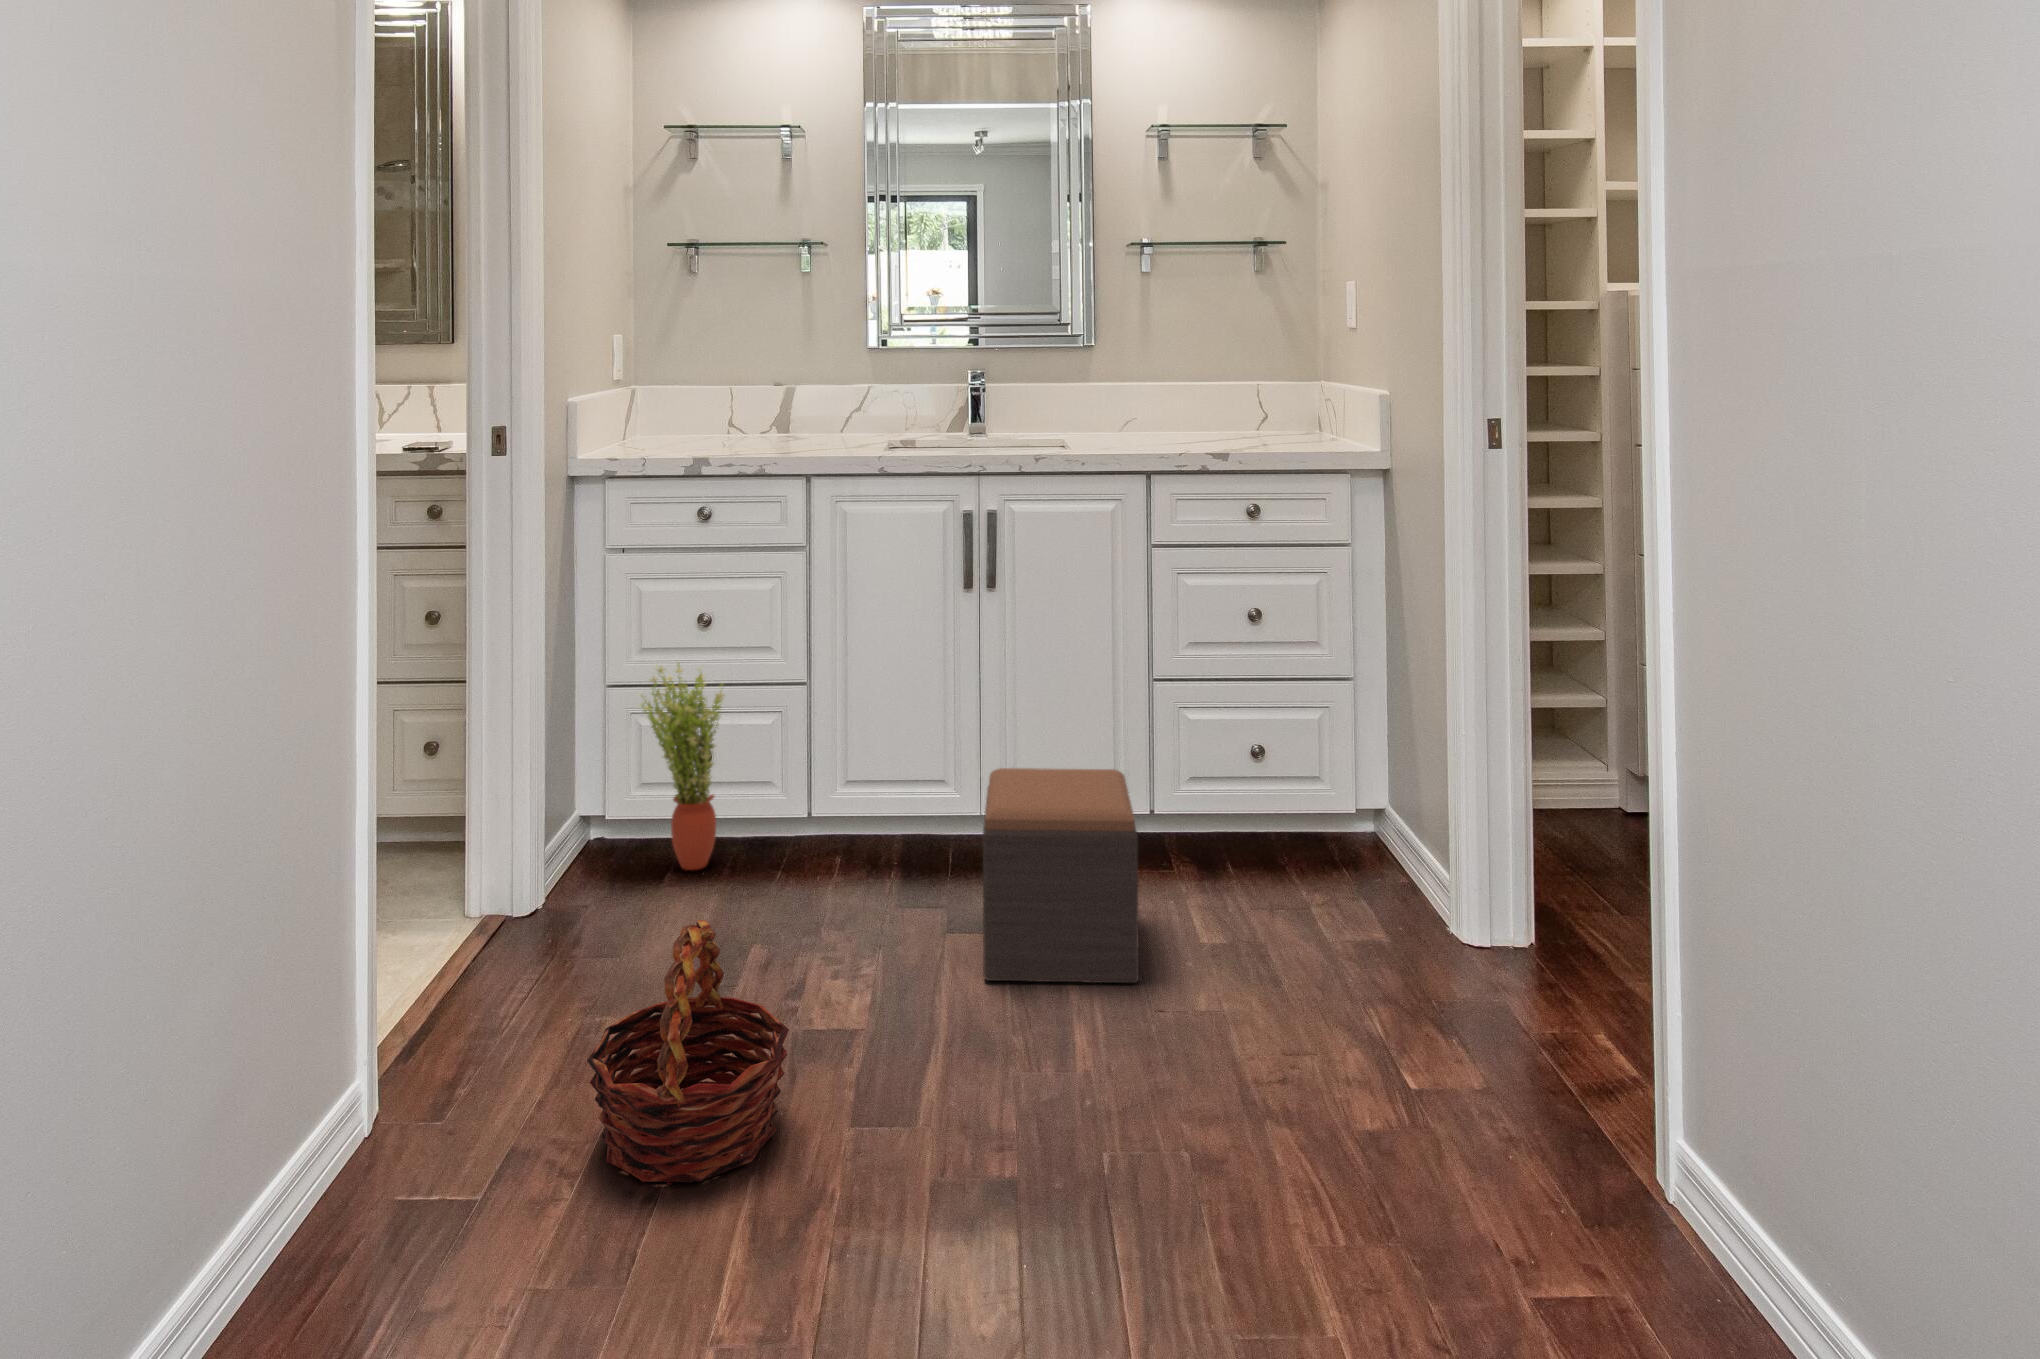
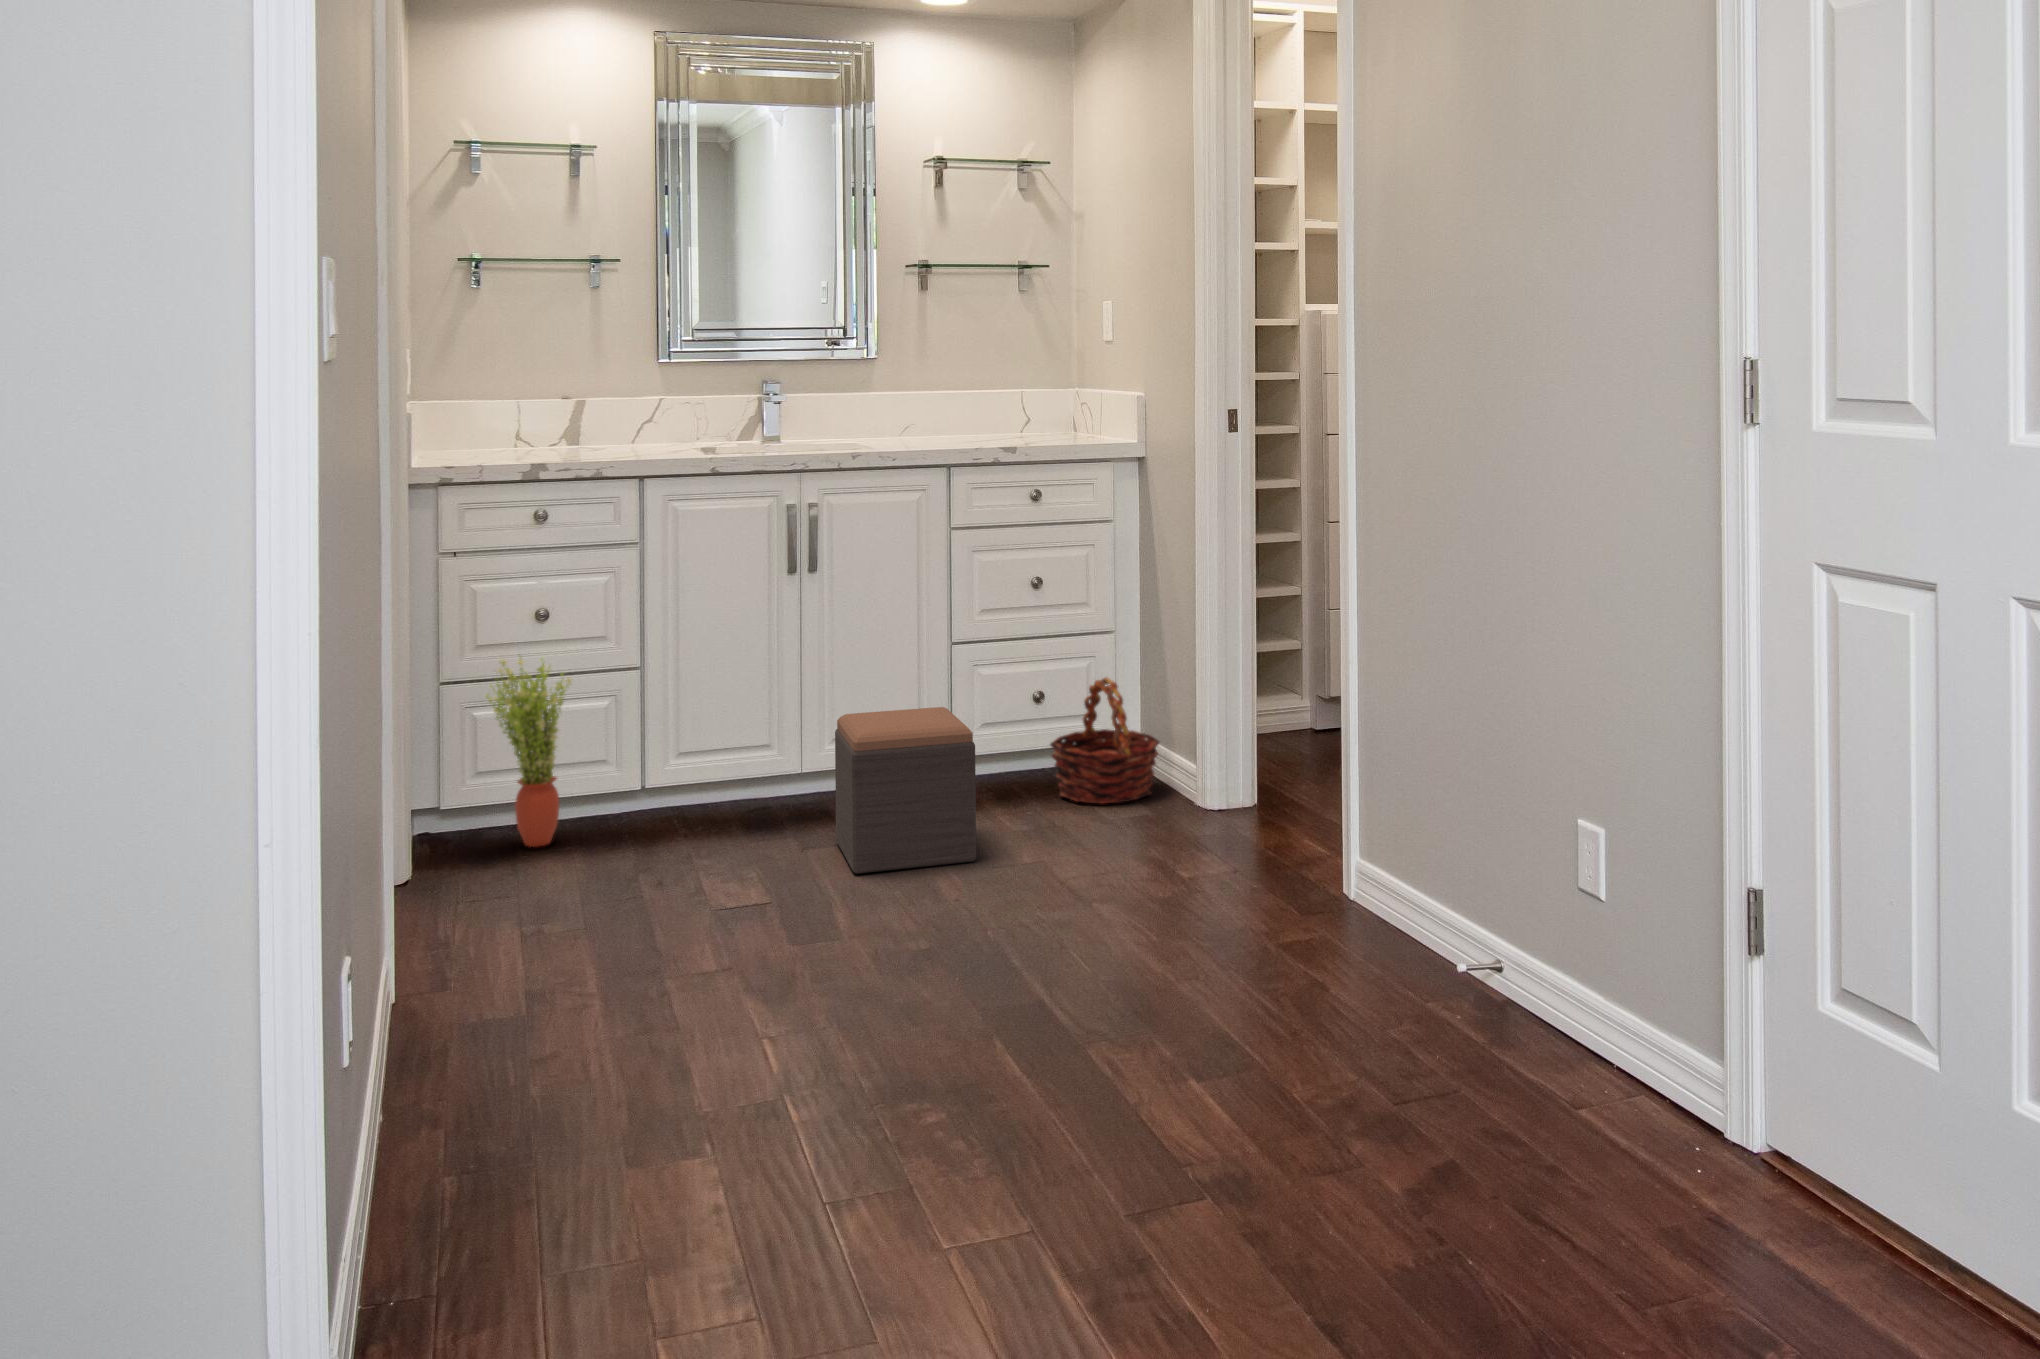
basket: present [587,920,789,1184] -> present [1050,678,1159,804]

